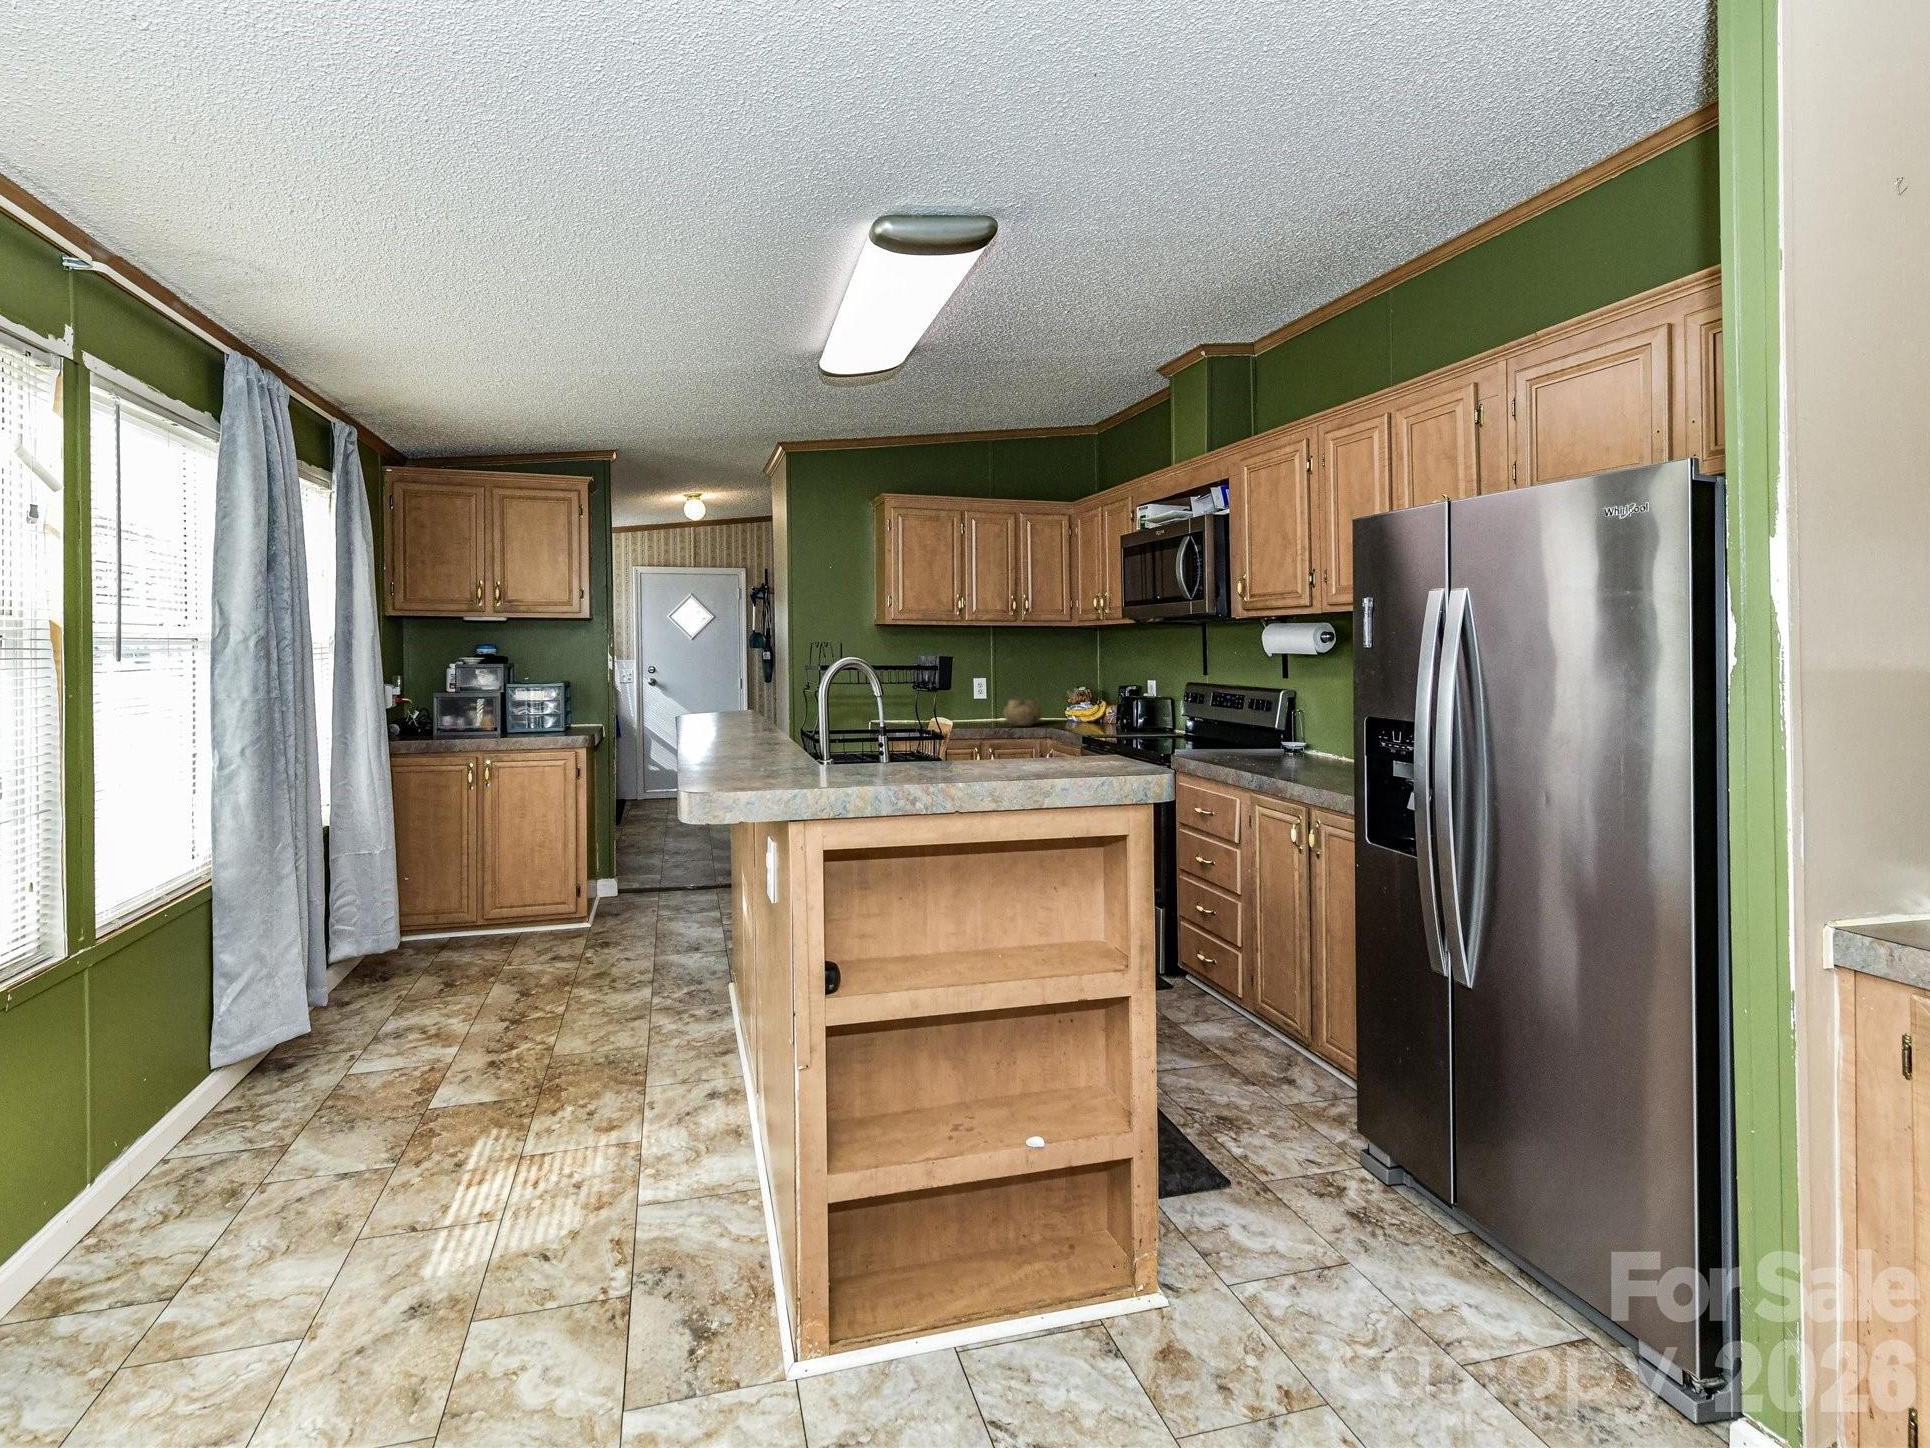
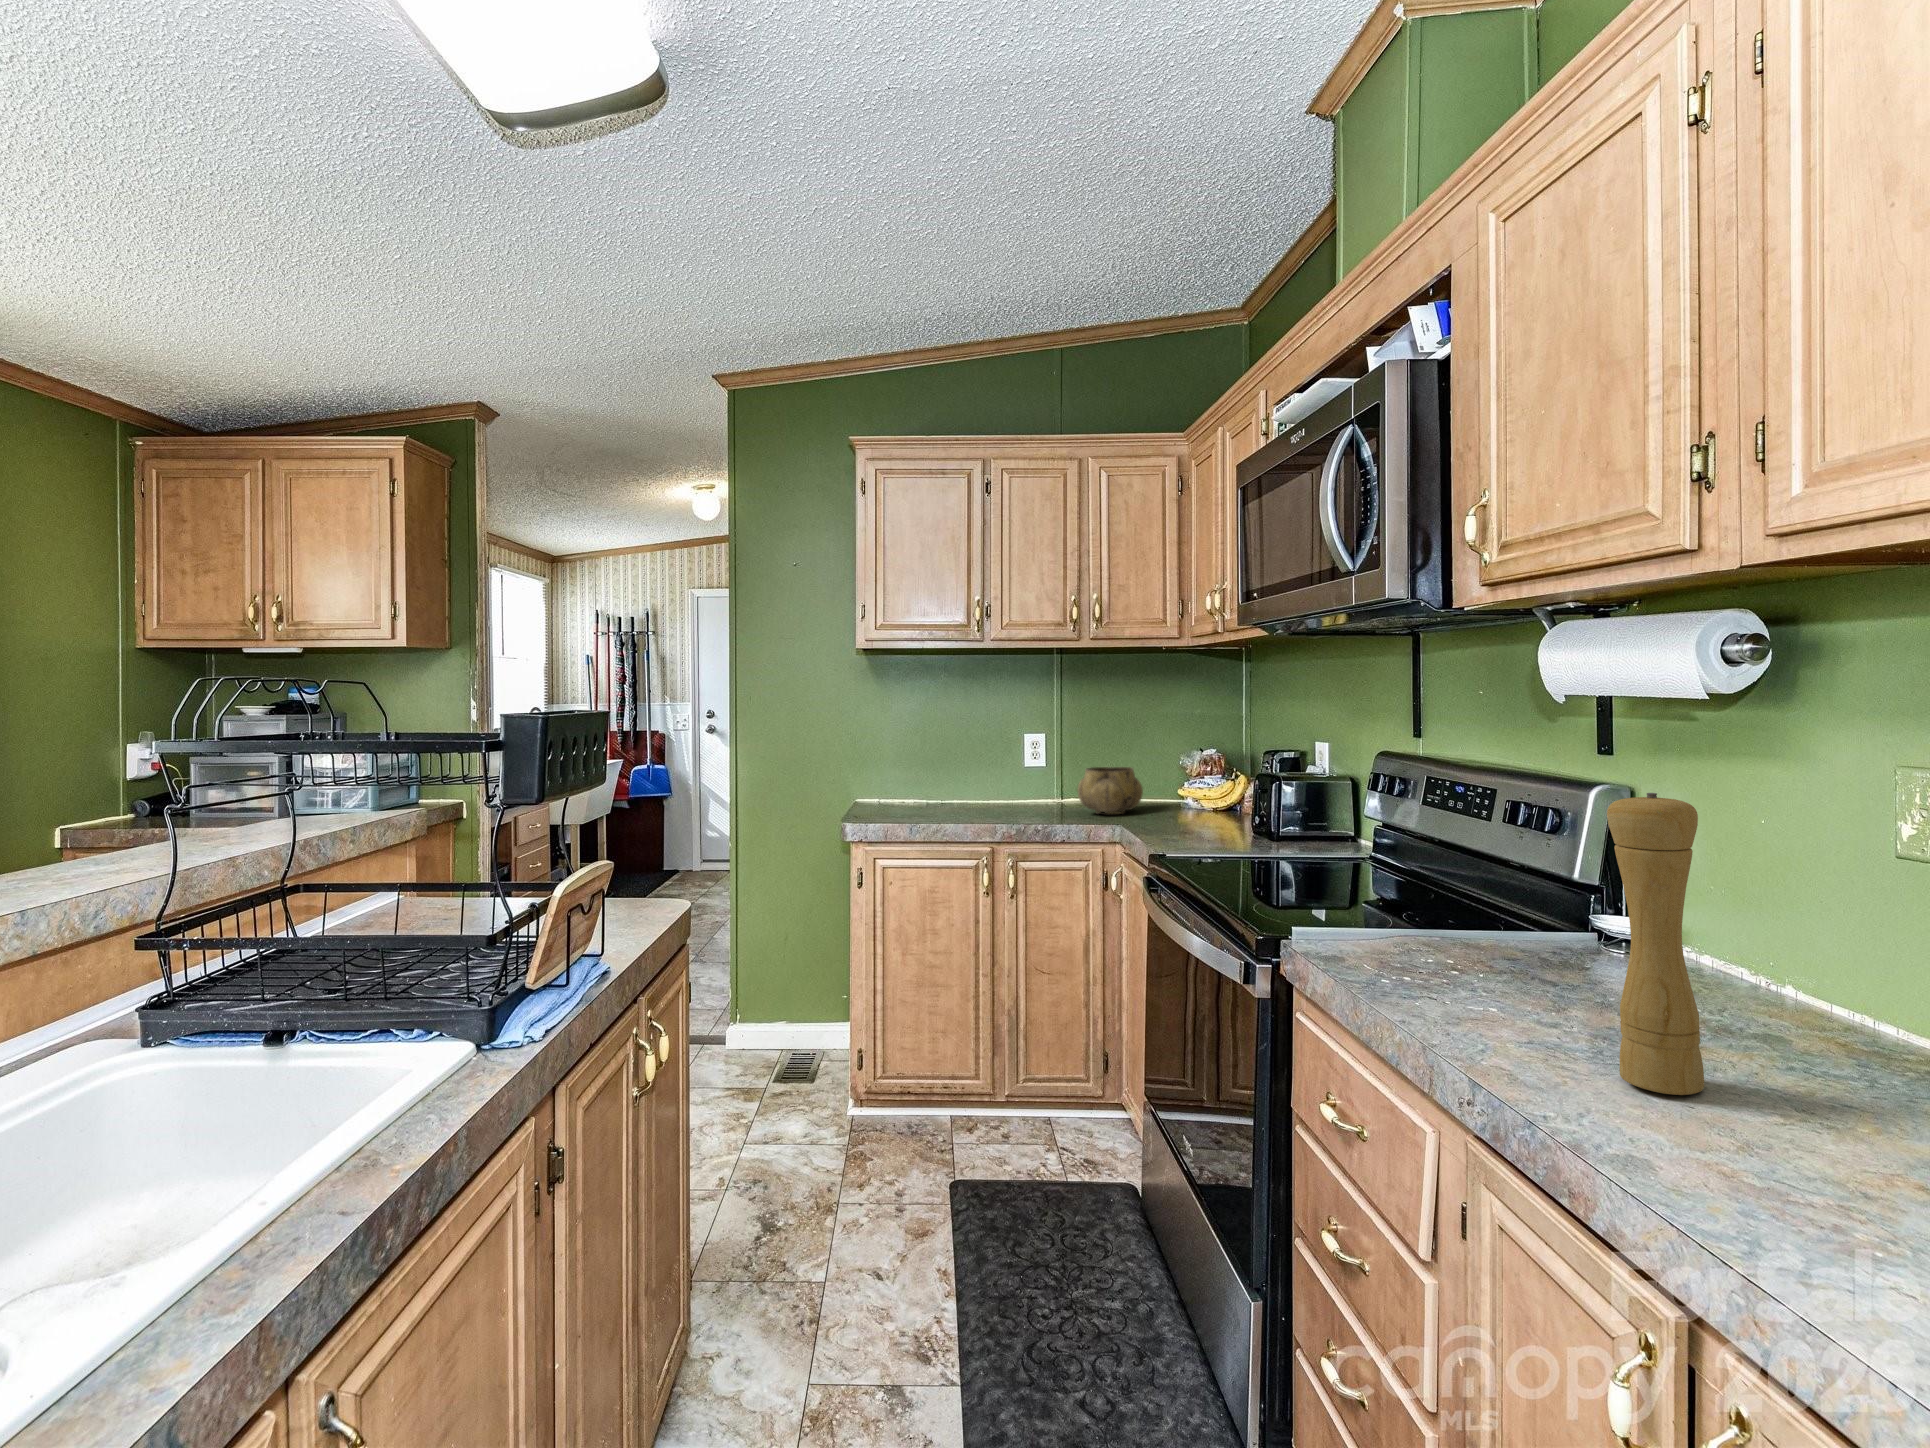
pepper mill: none [1285,684,1311,776] -> present [1607,793,1704,1095]

